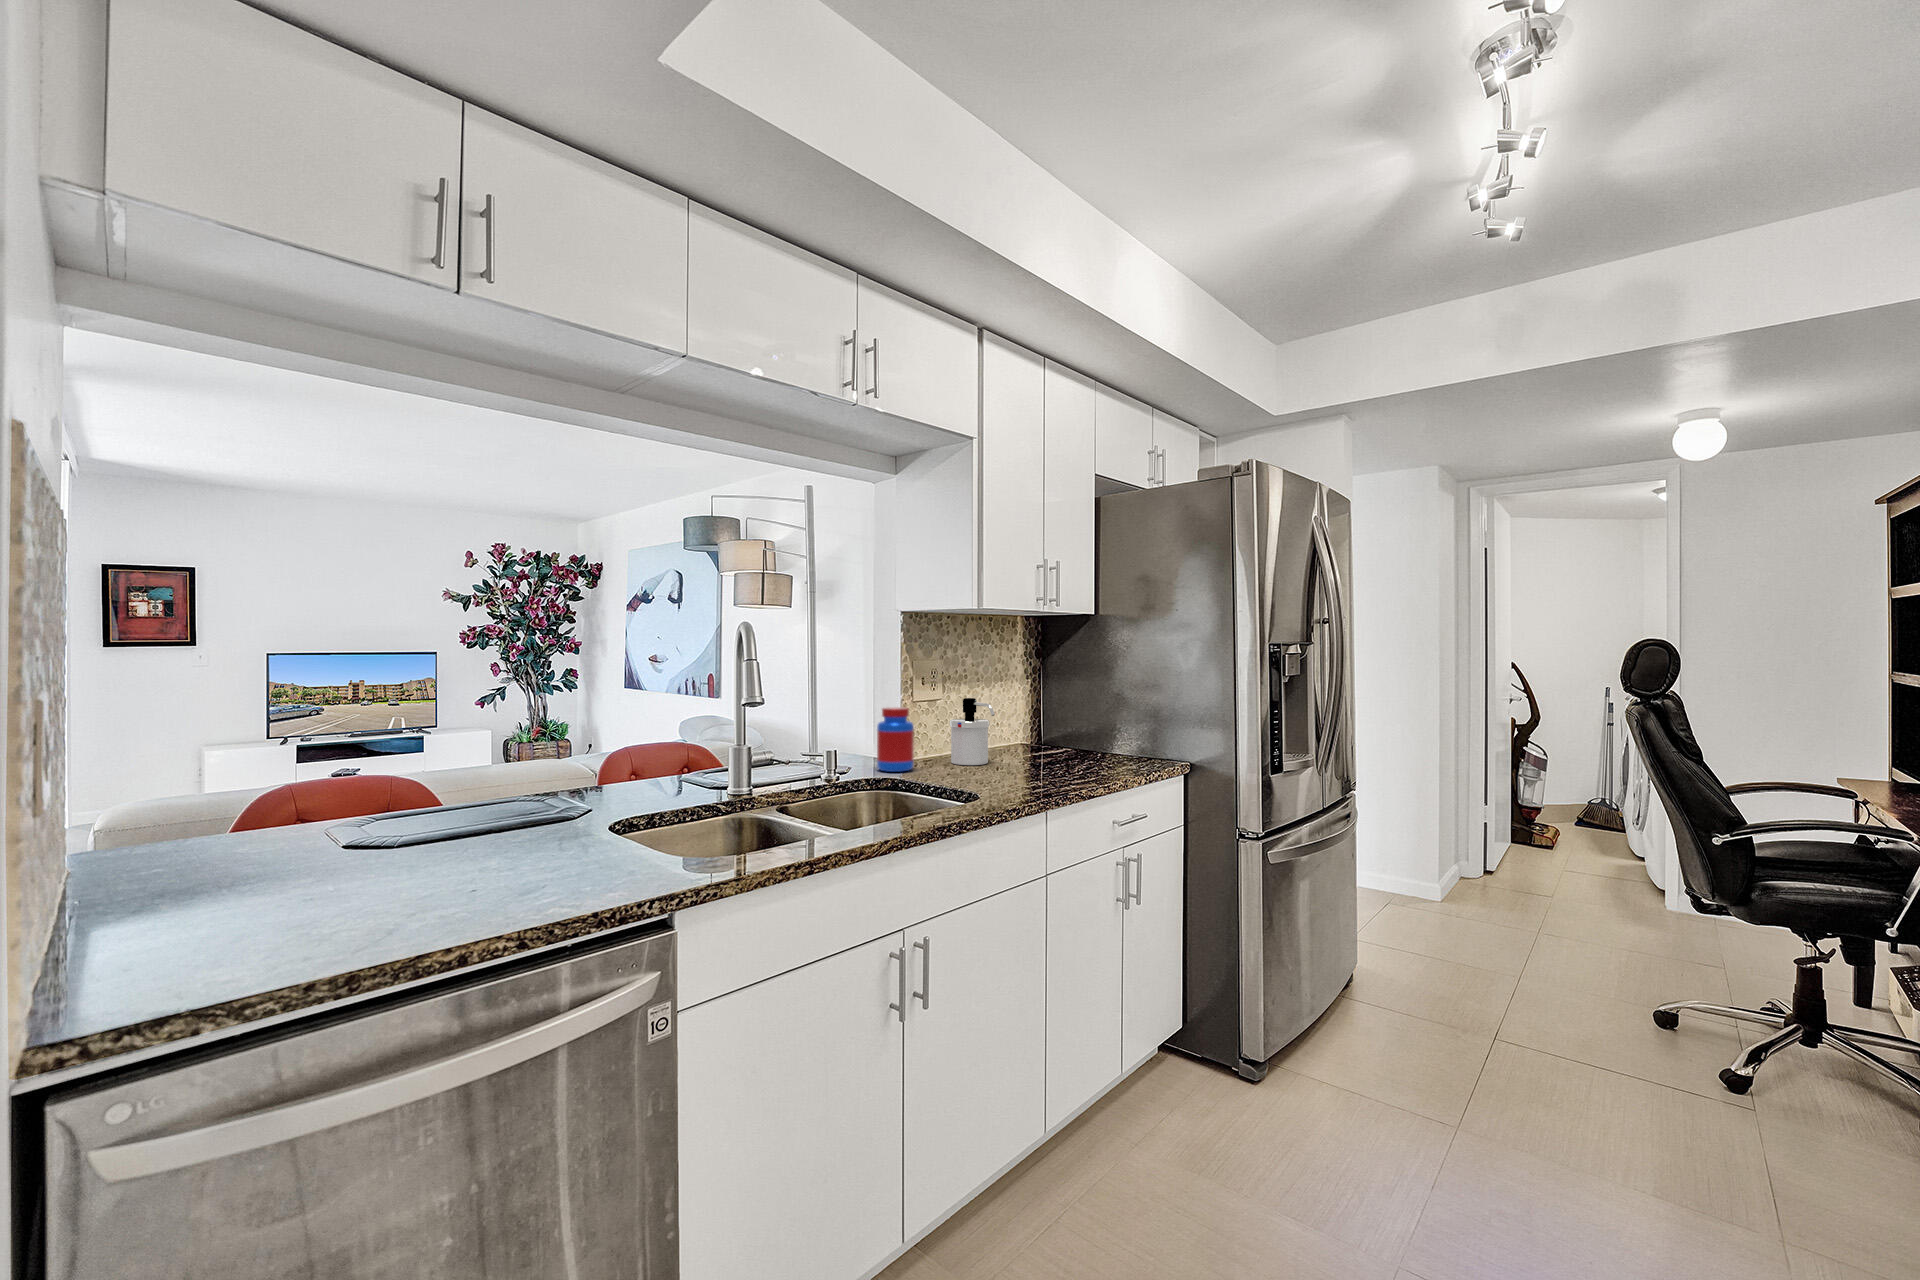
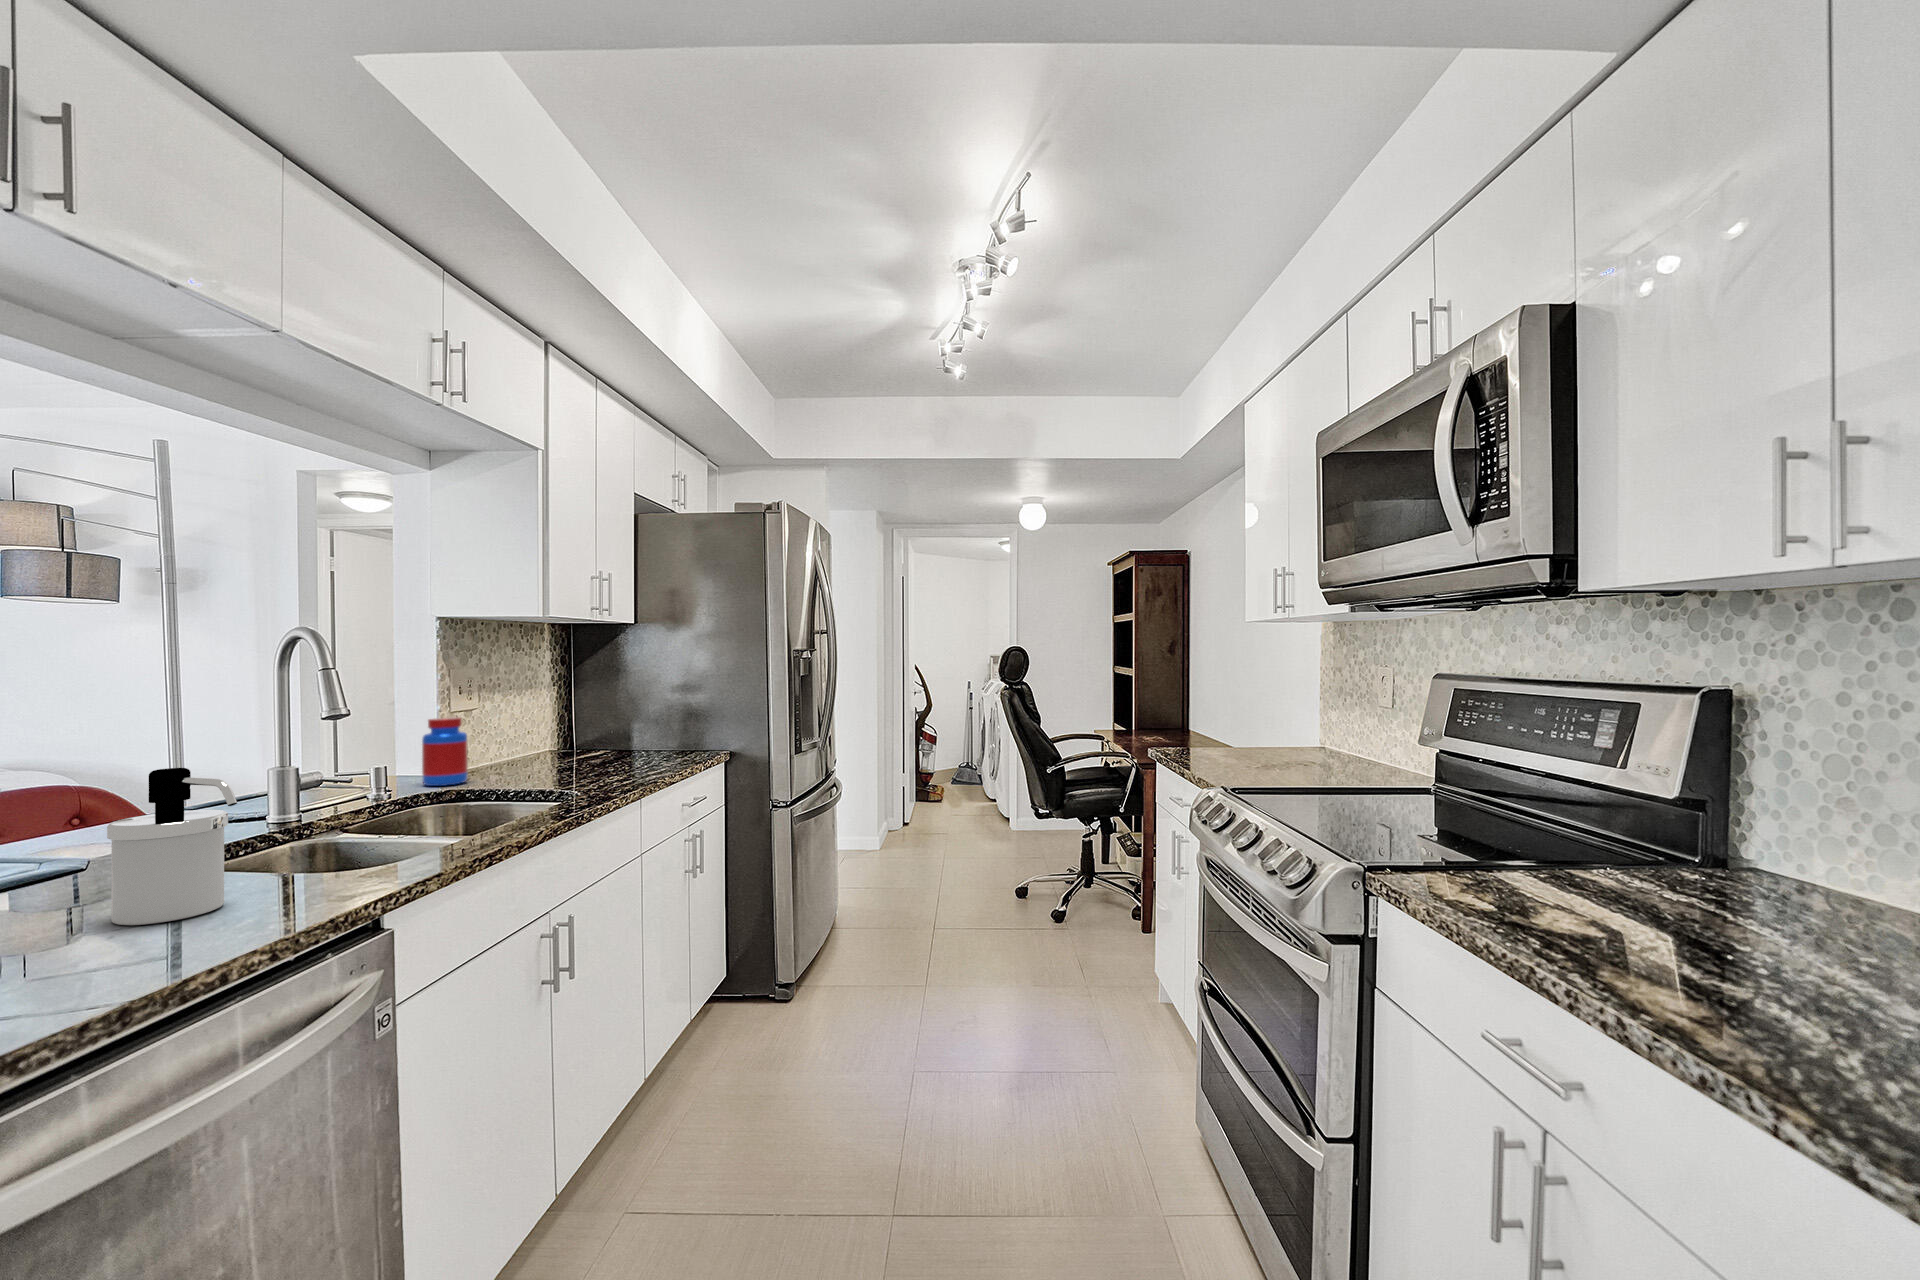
soap dispenser: present [950,698,995,765] -> present [107,768,237,925]

